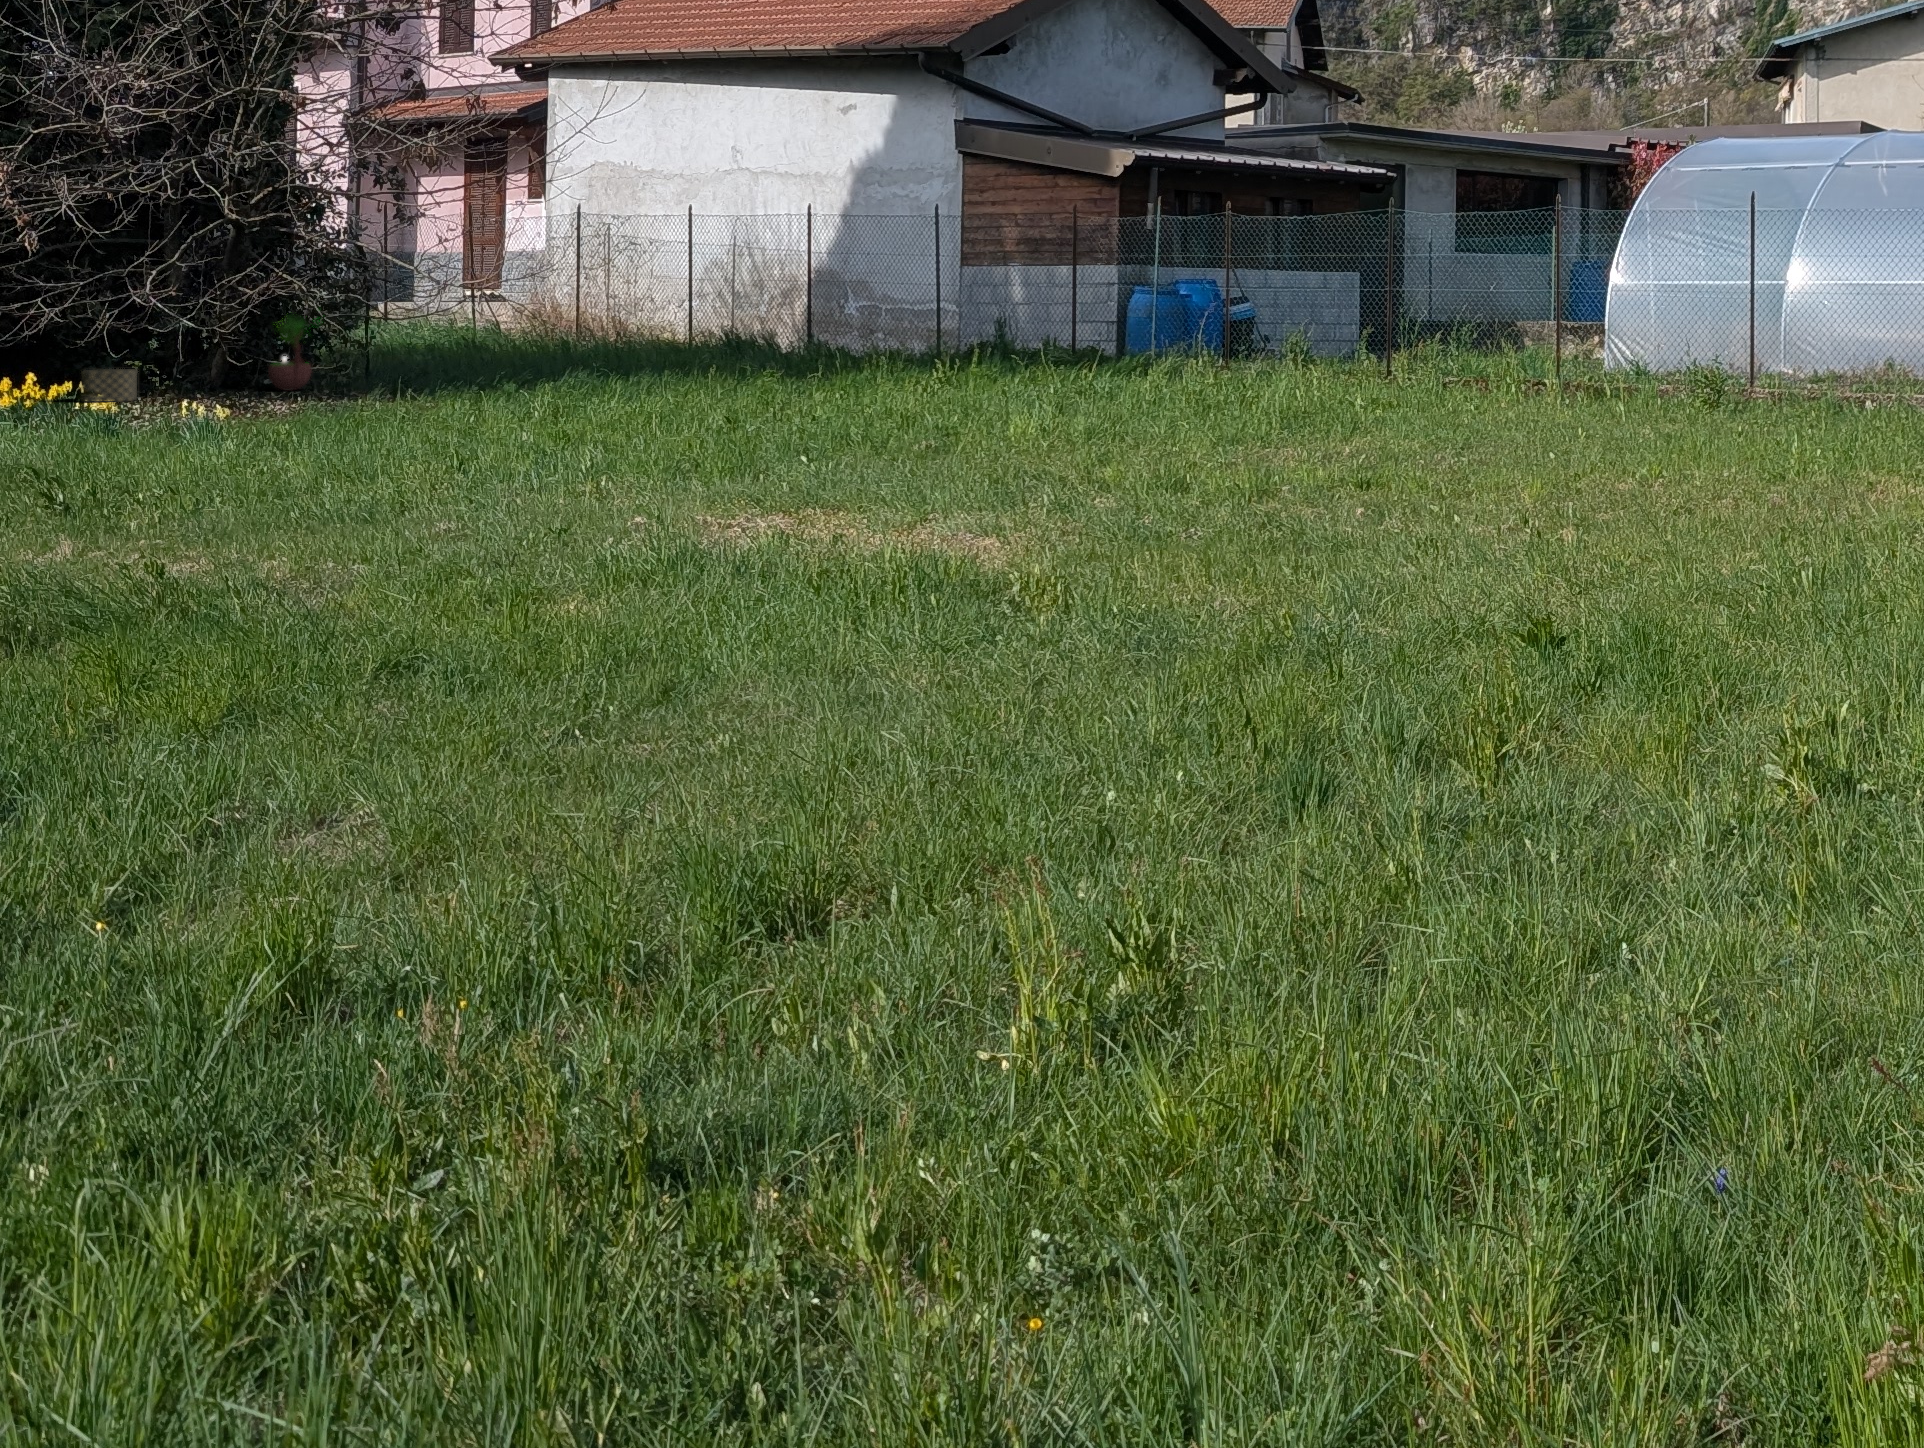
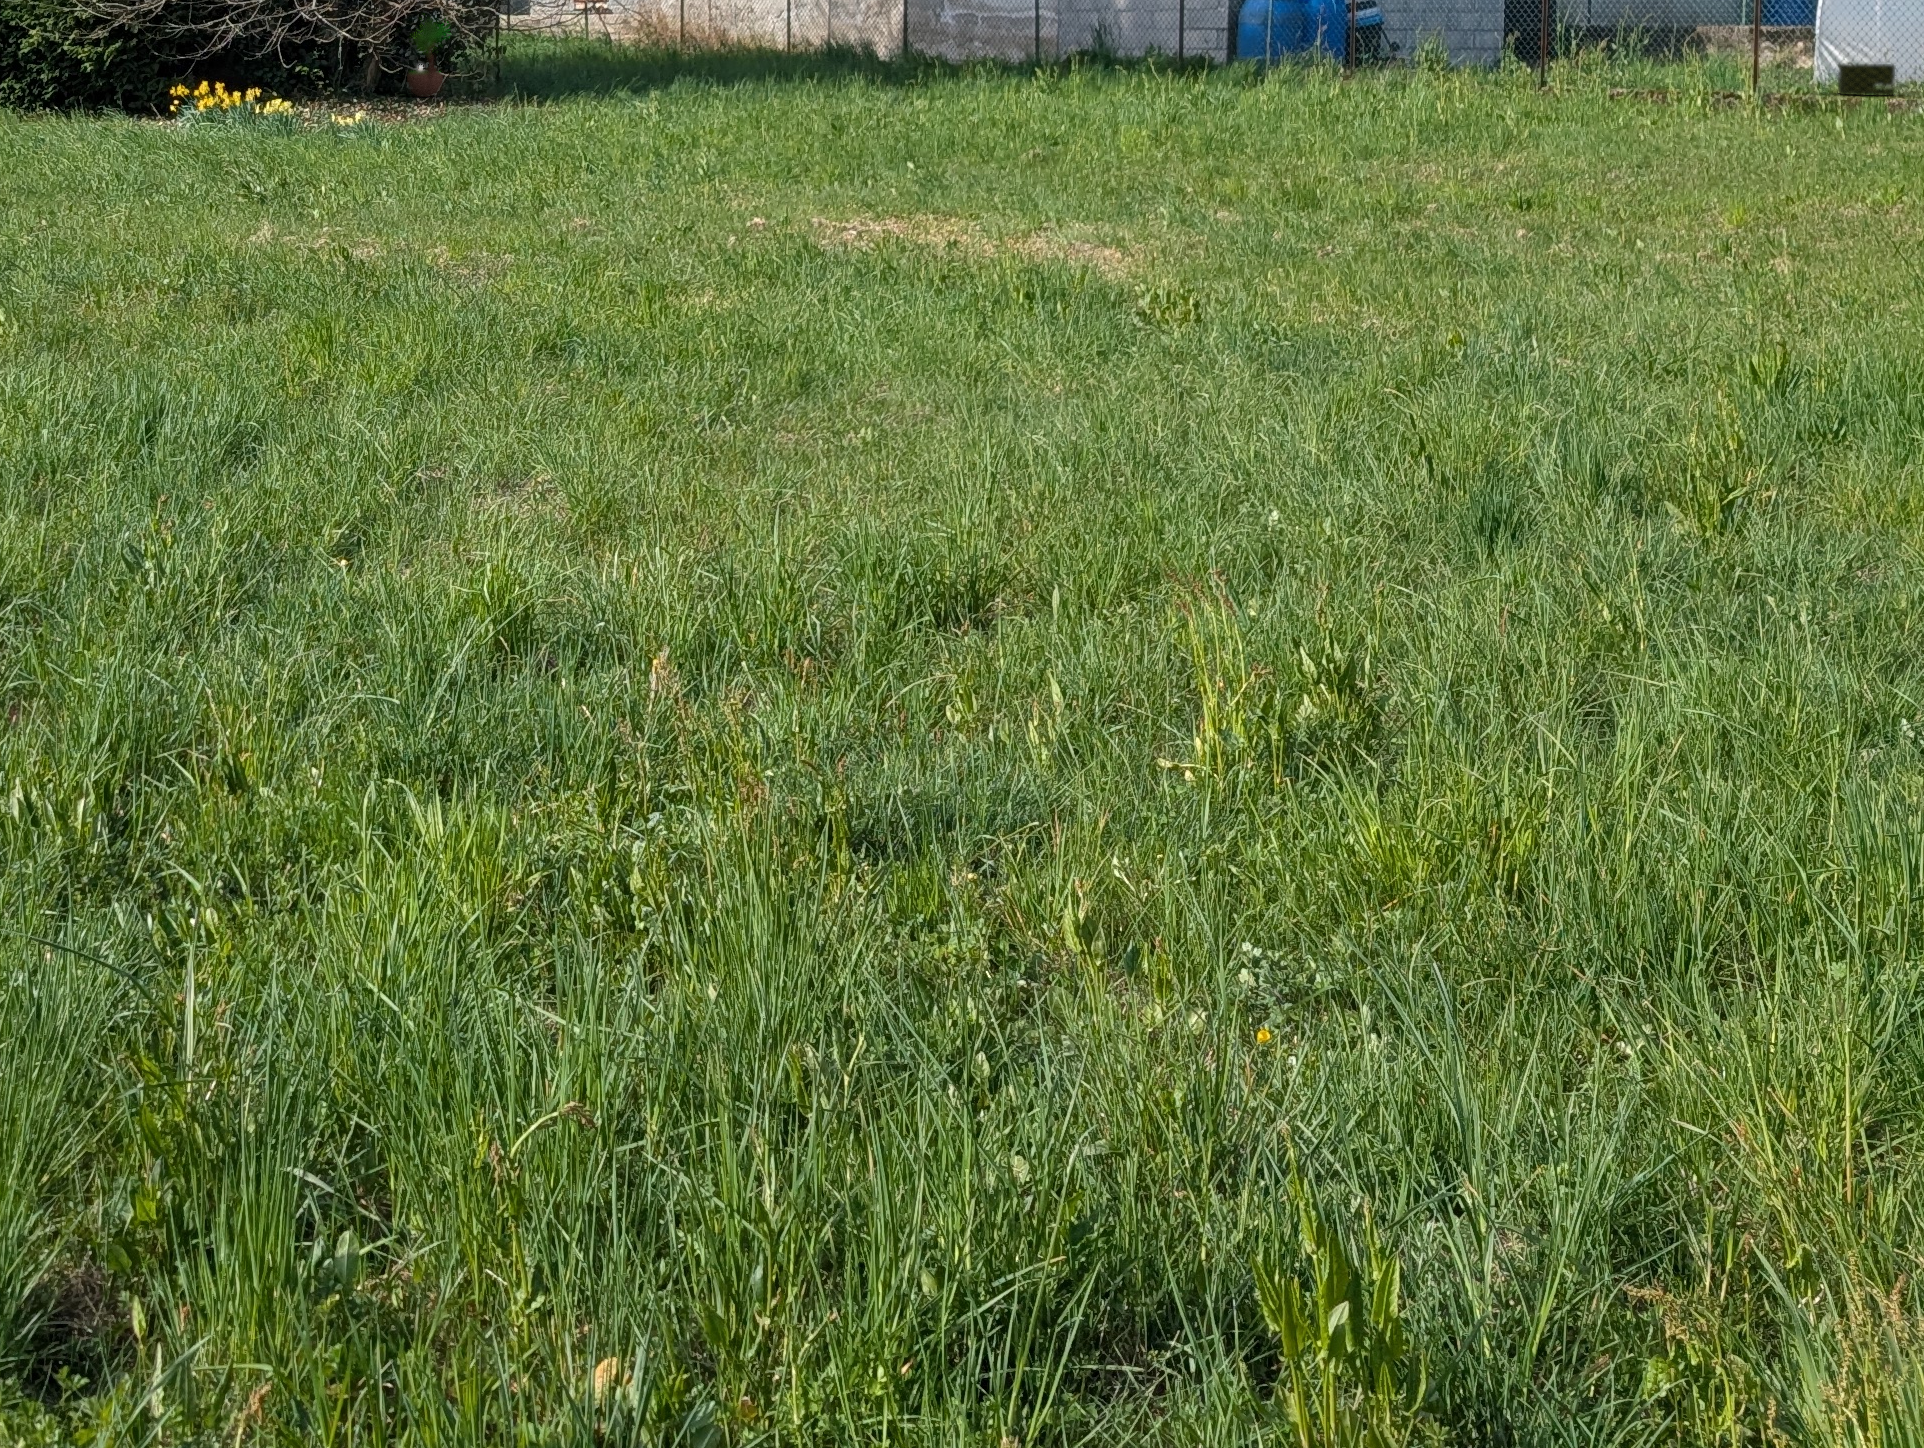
storage box: present [82,369,137,402] -> present [1837,64,1895,96]

